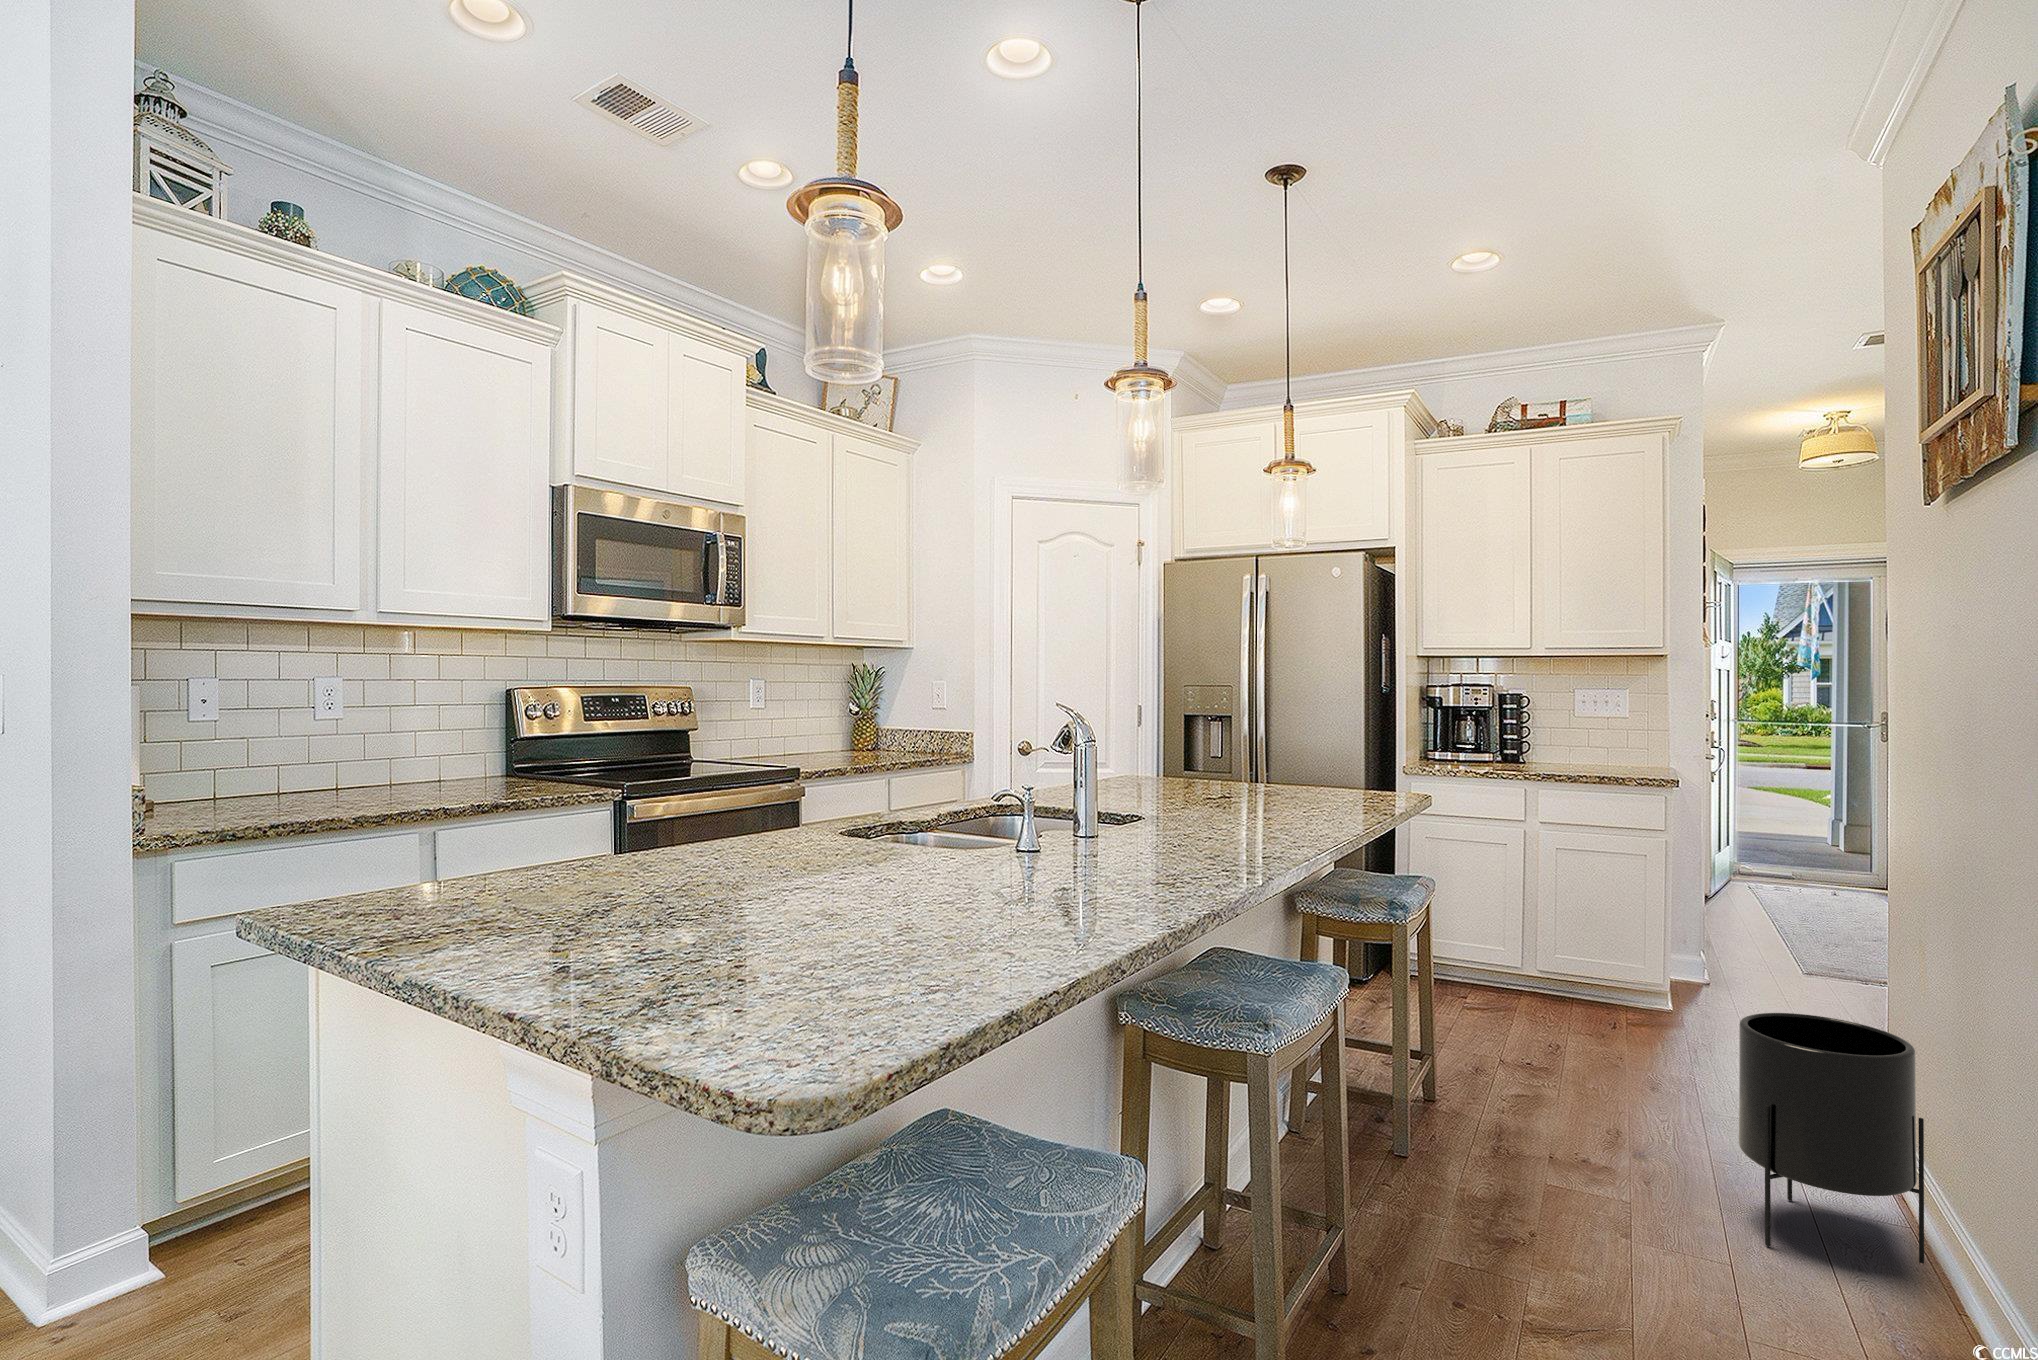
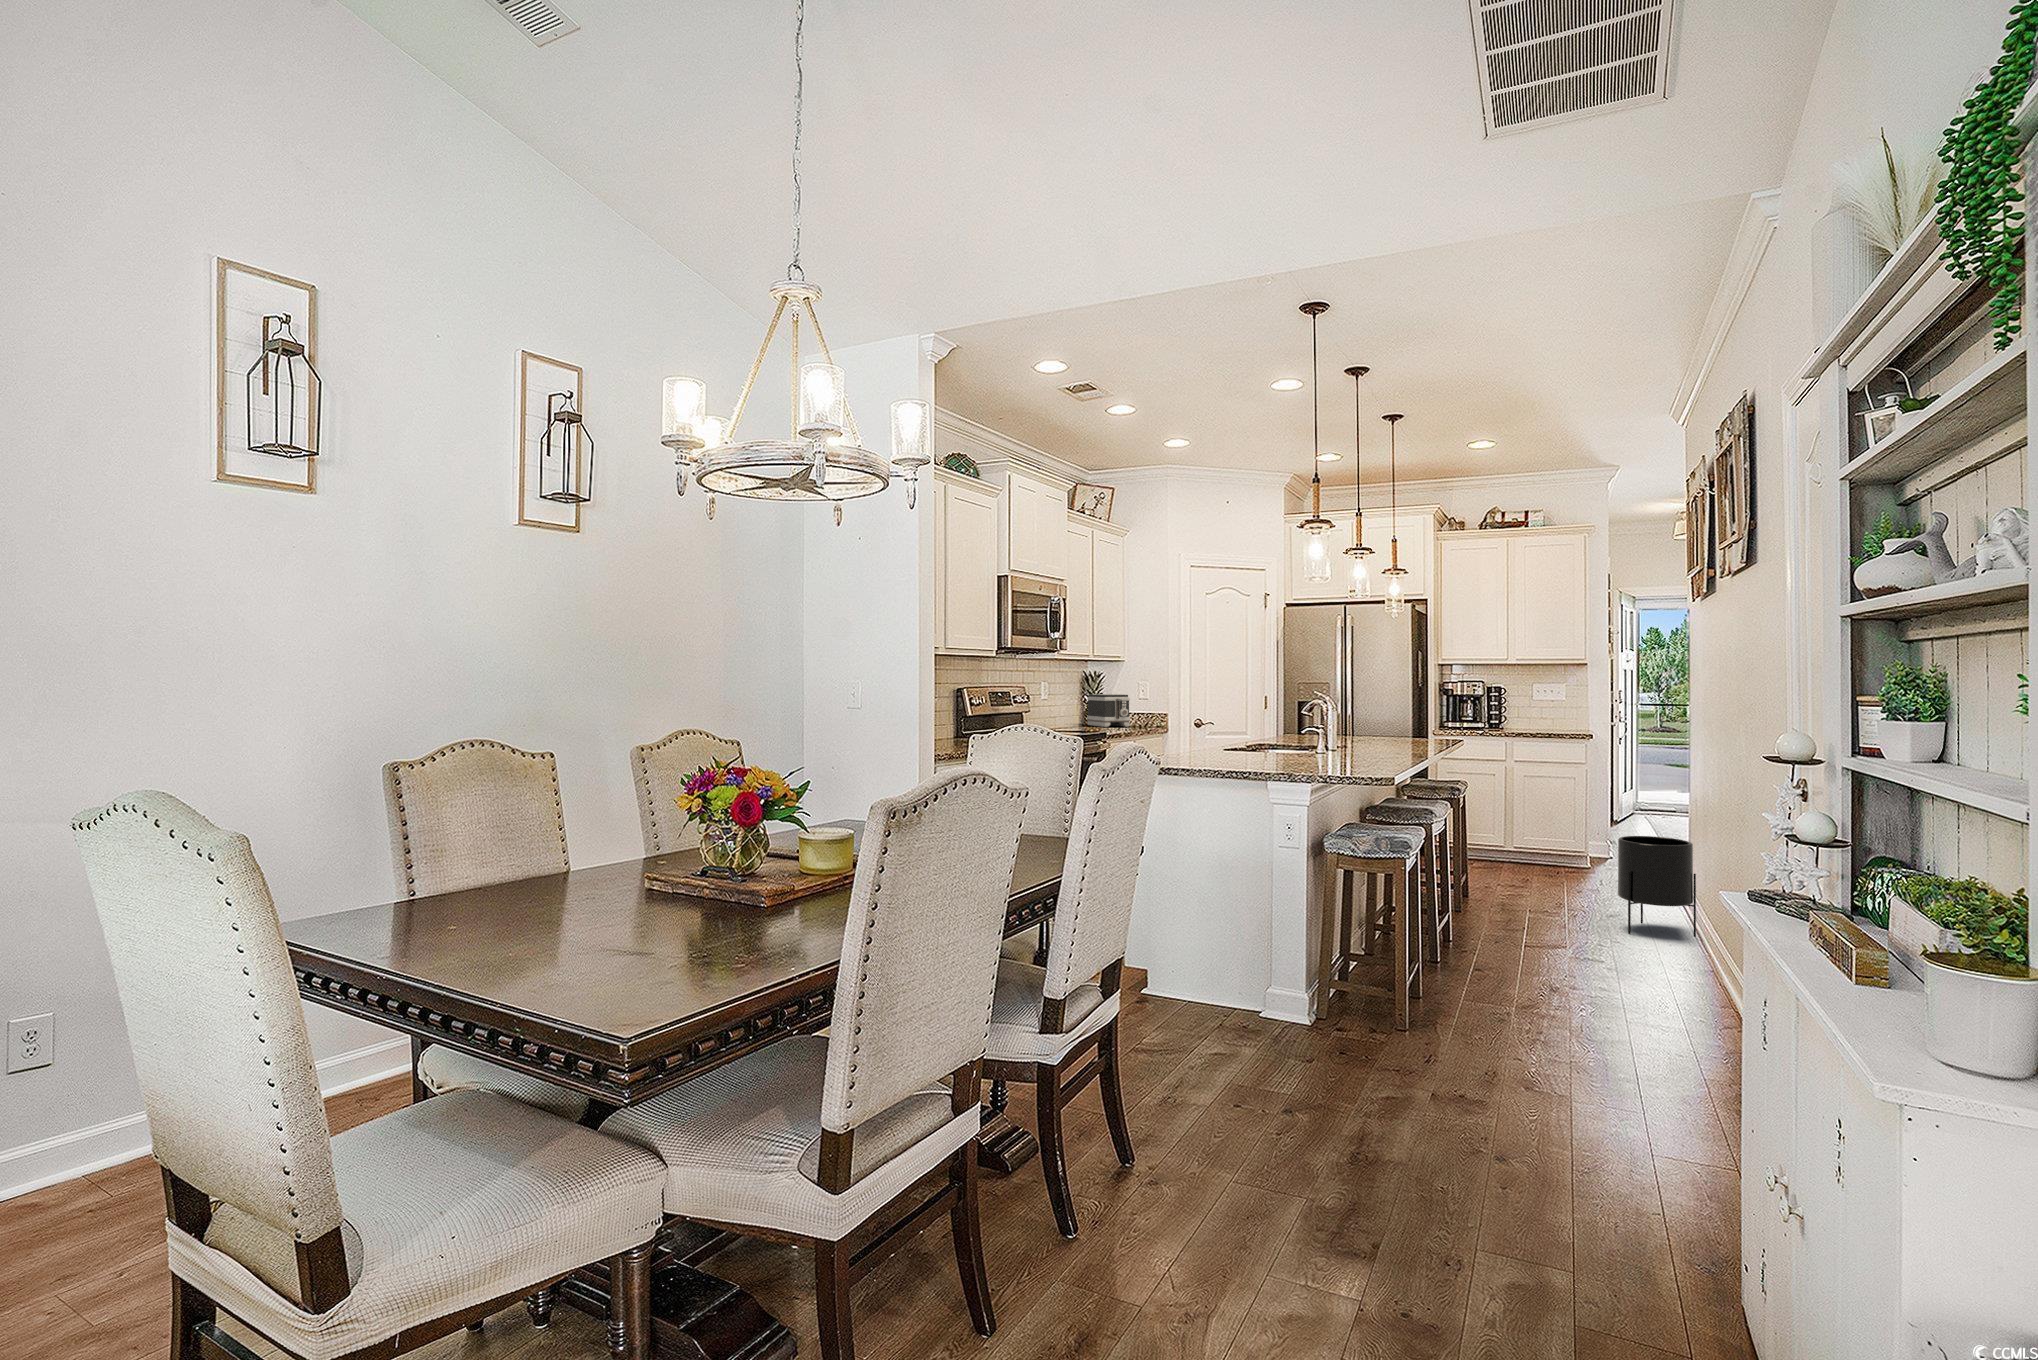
toaster: none [833,703,889,758] -> present [1087,694,1130,727]

